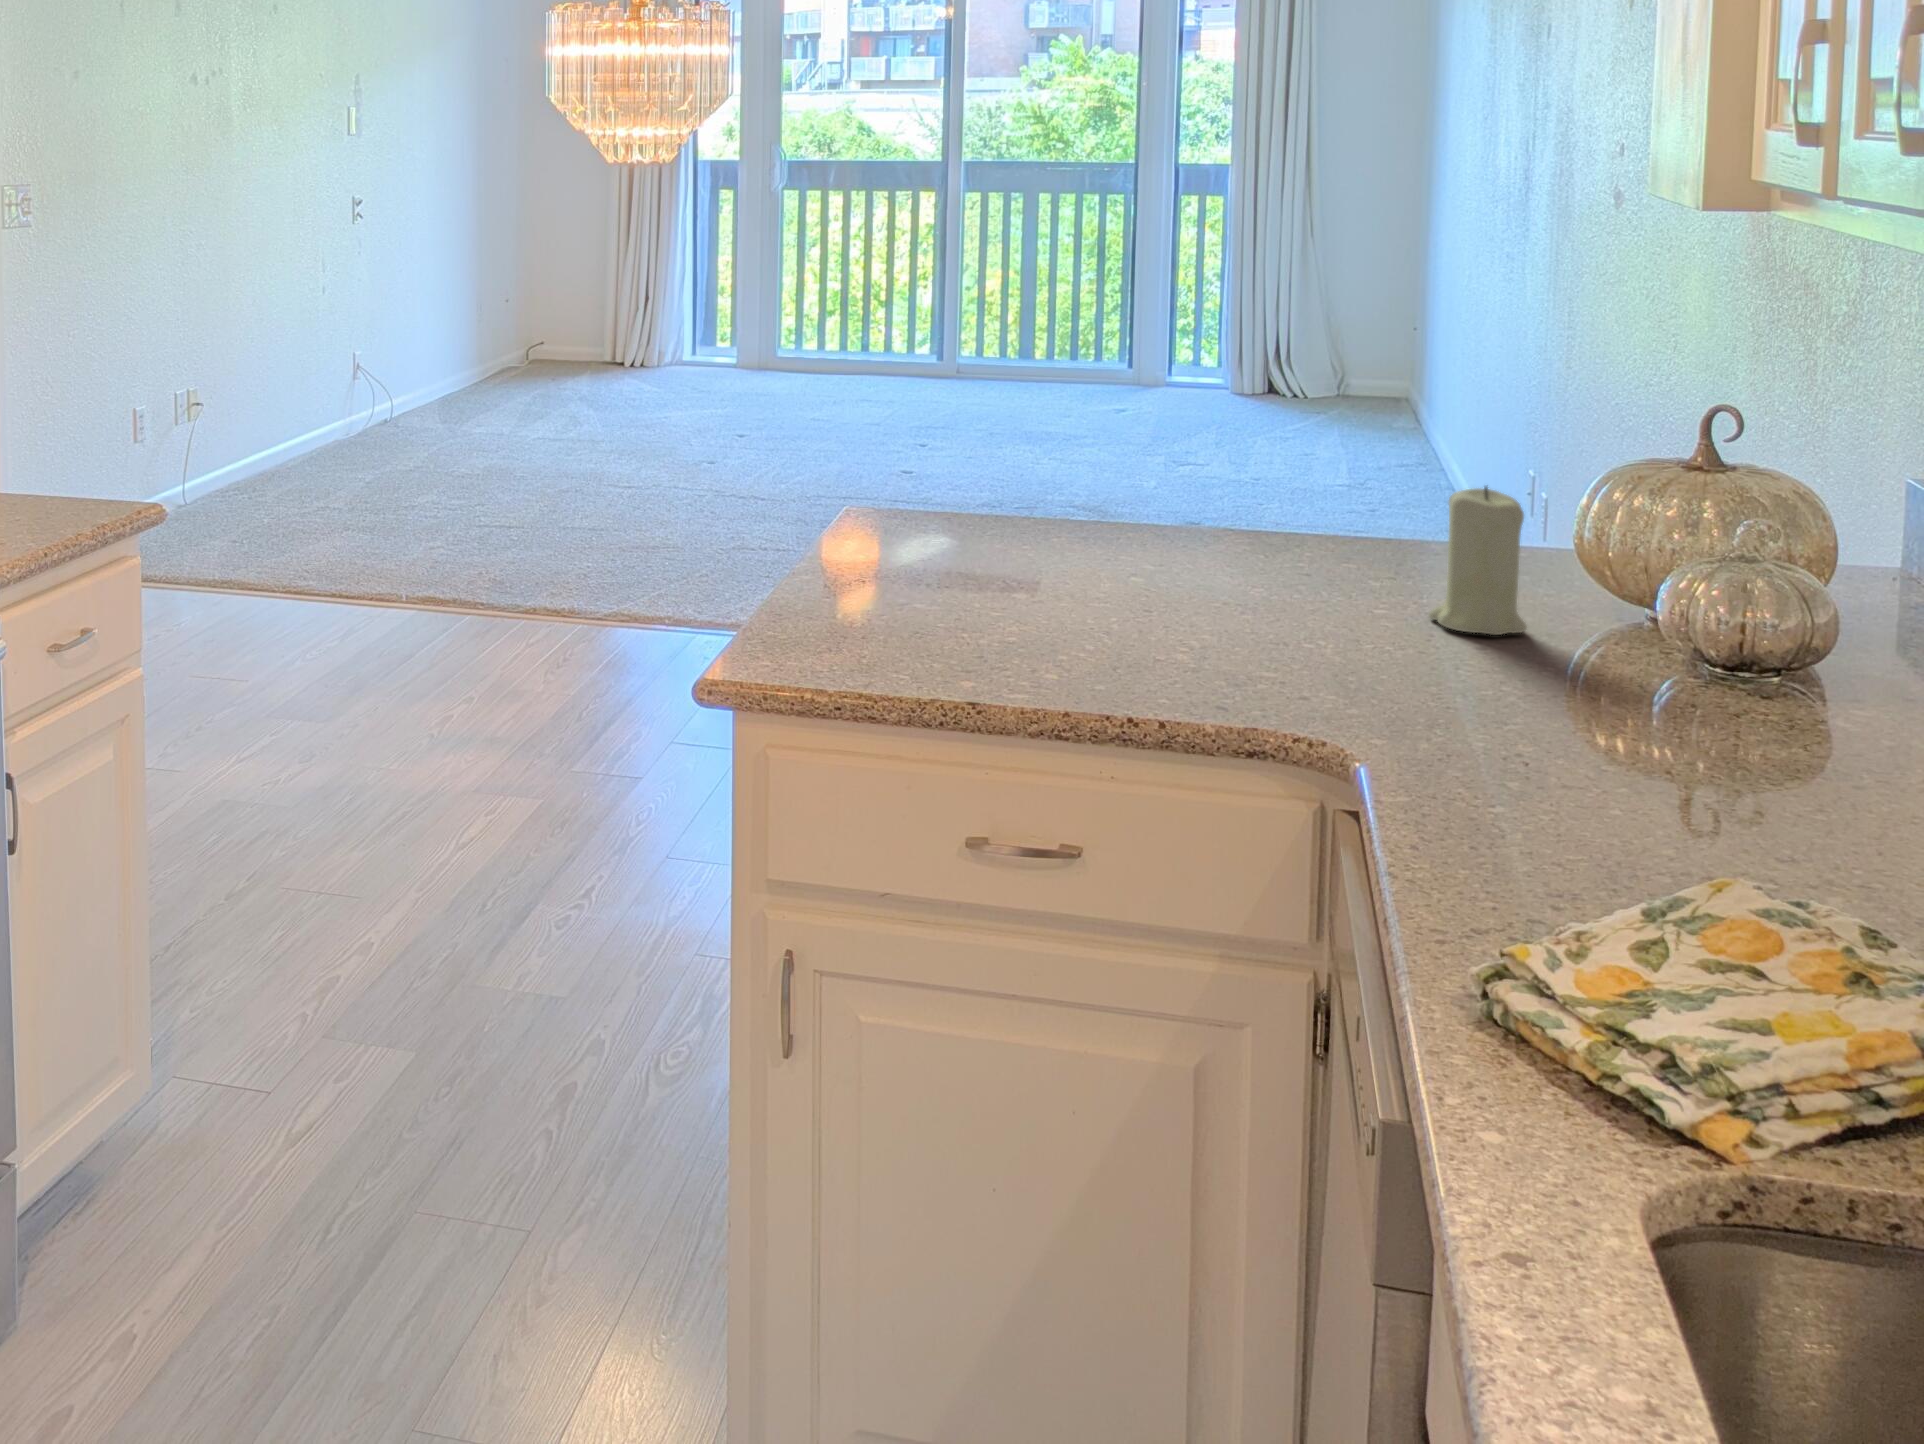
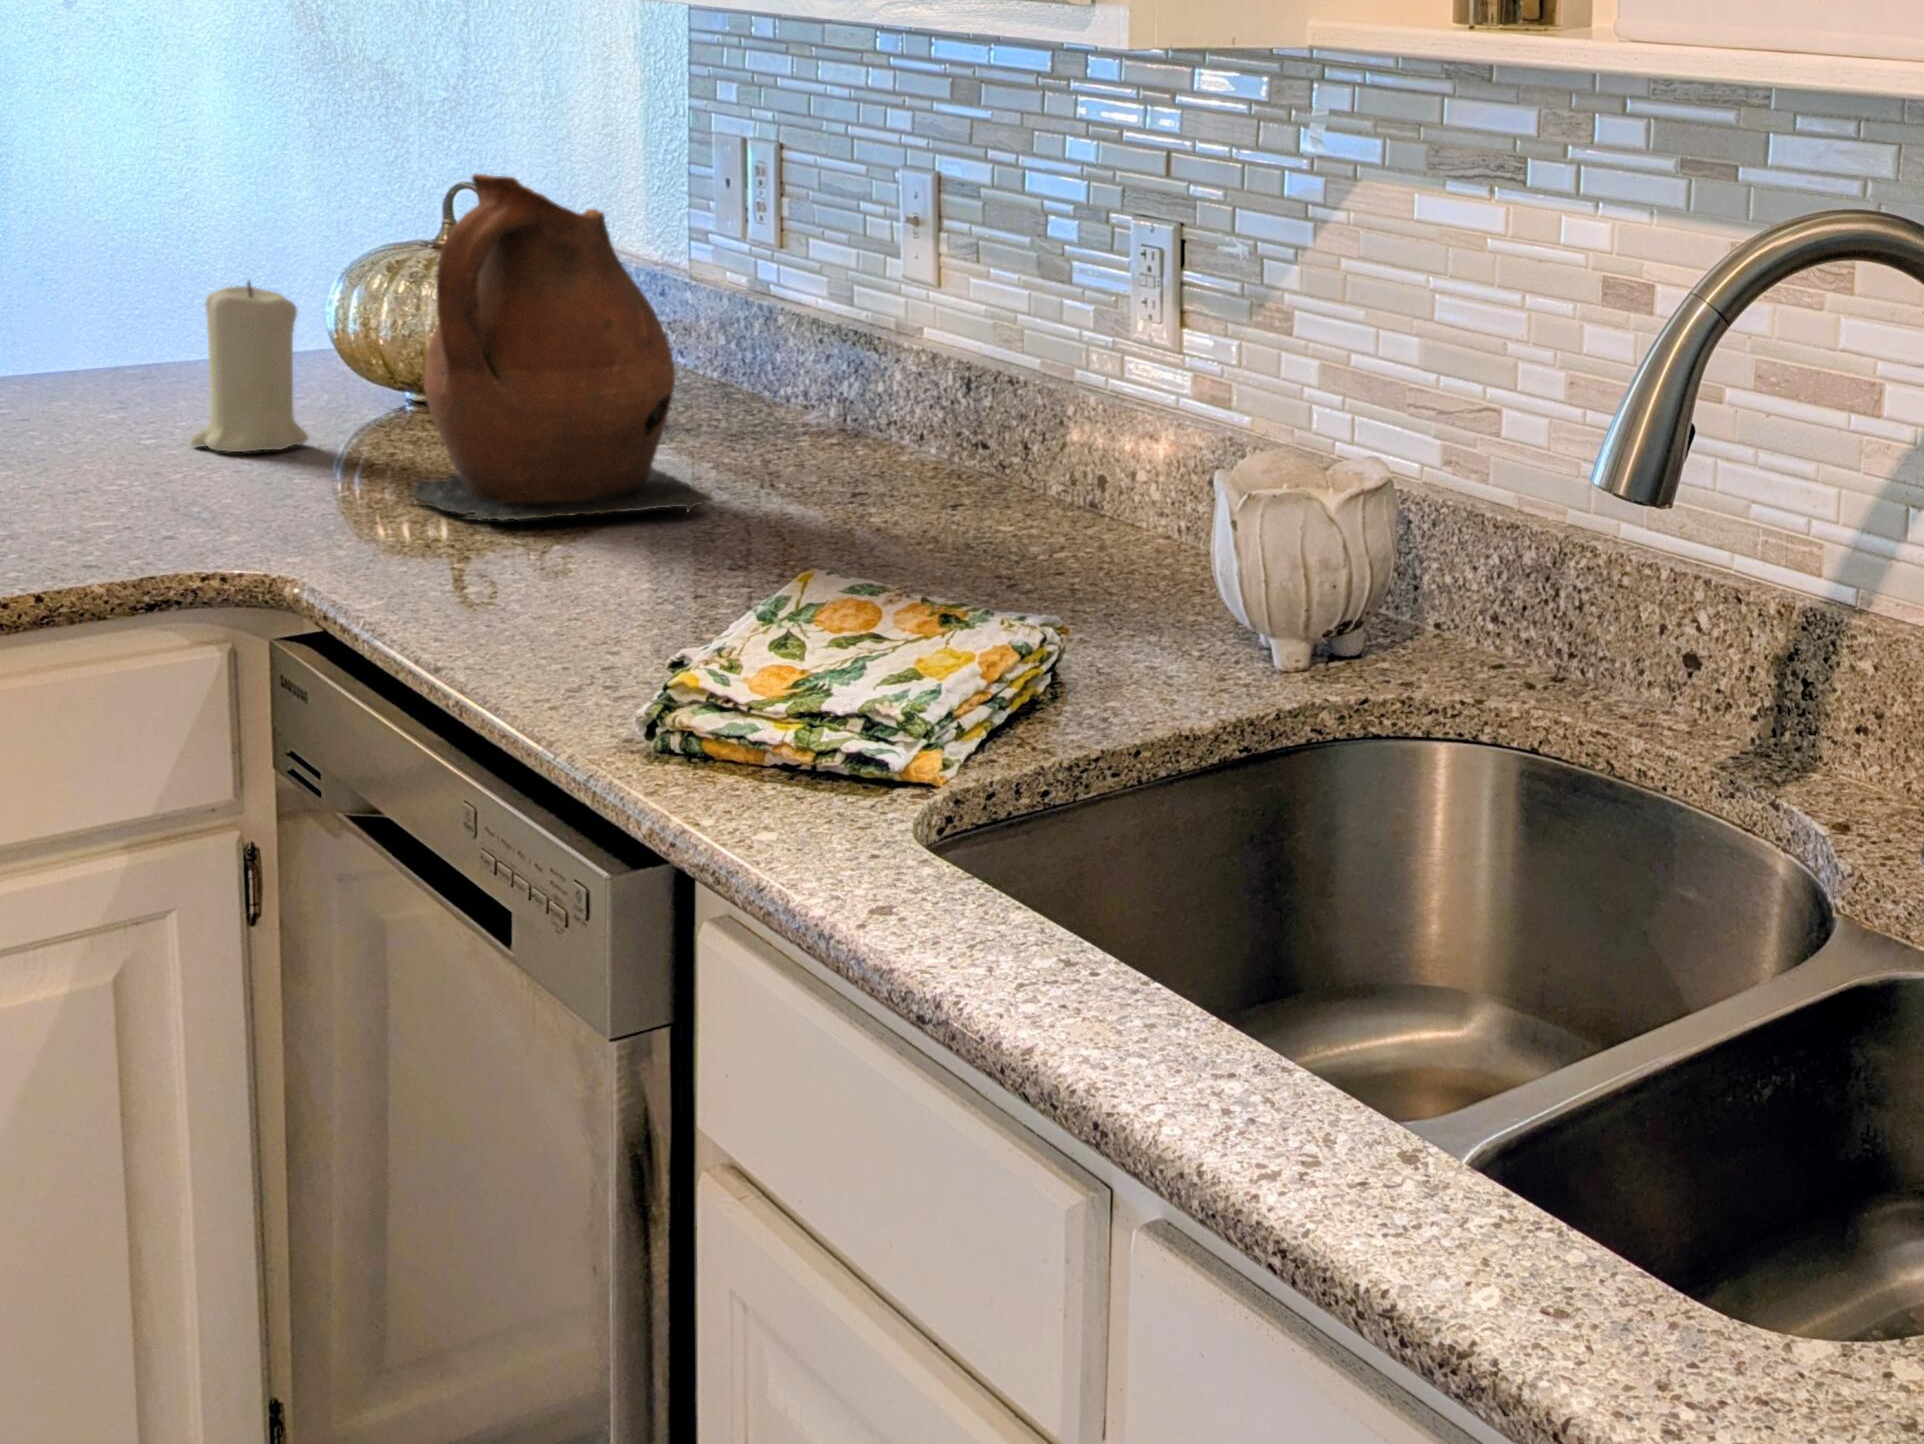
ceramic pitcher: none [1540,418,1846,783] -> present [411,174,712,521]

